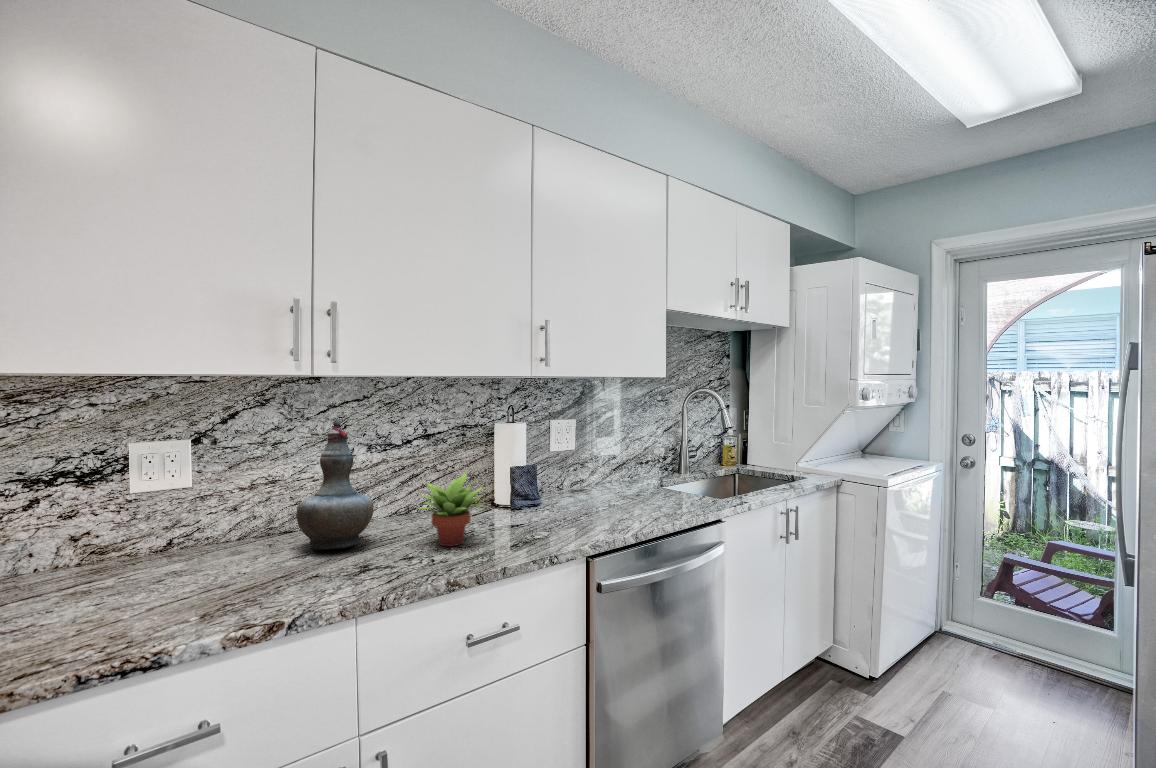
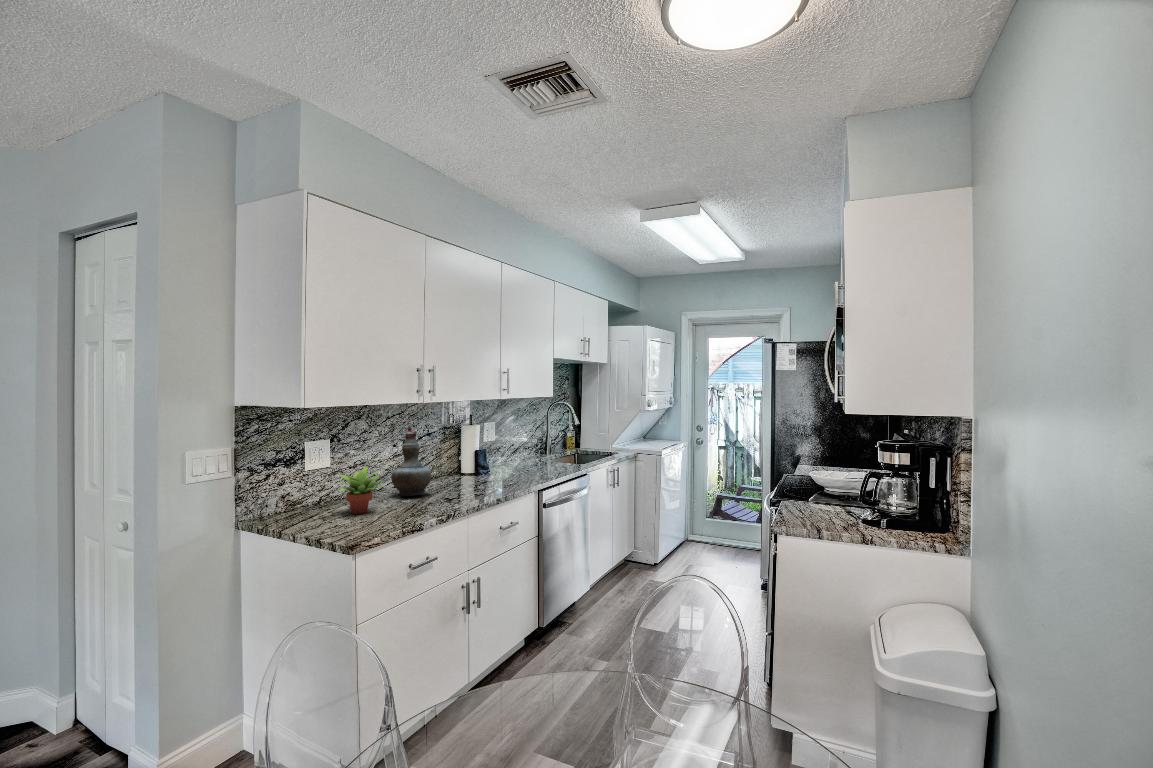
succulent plant: present [419,472,483,546] -> present [338,466,383,514]

